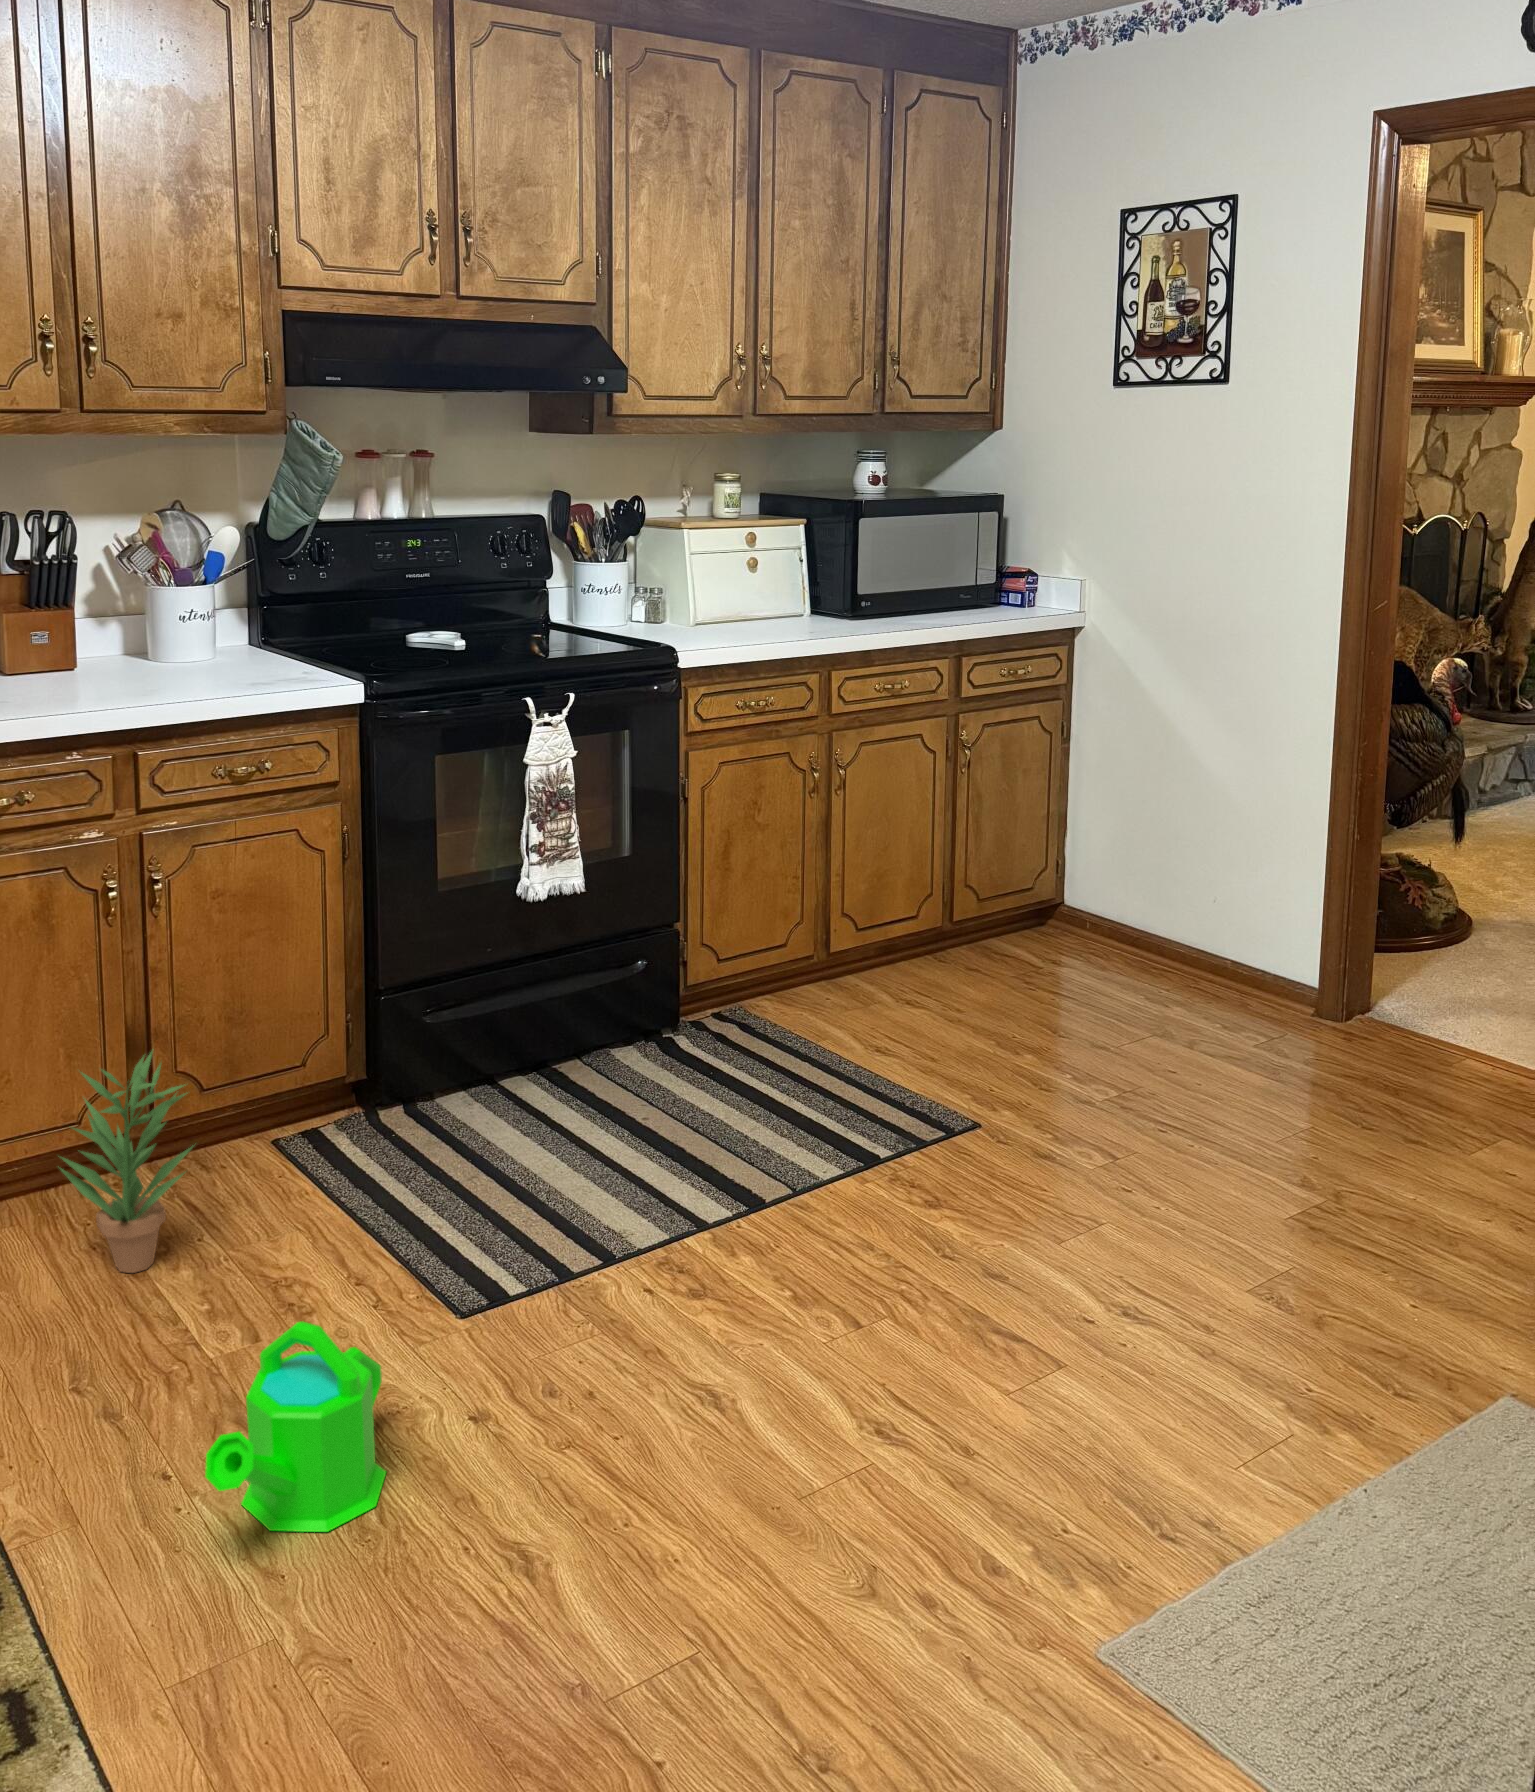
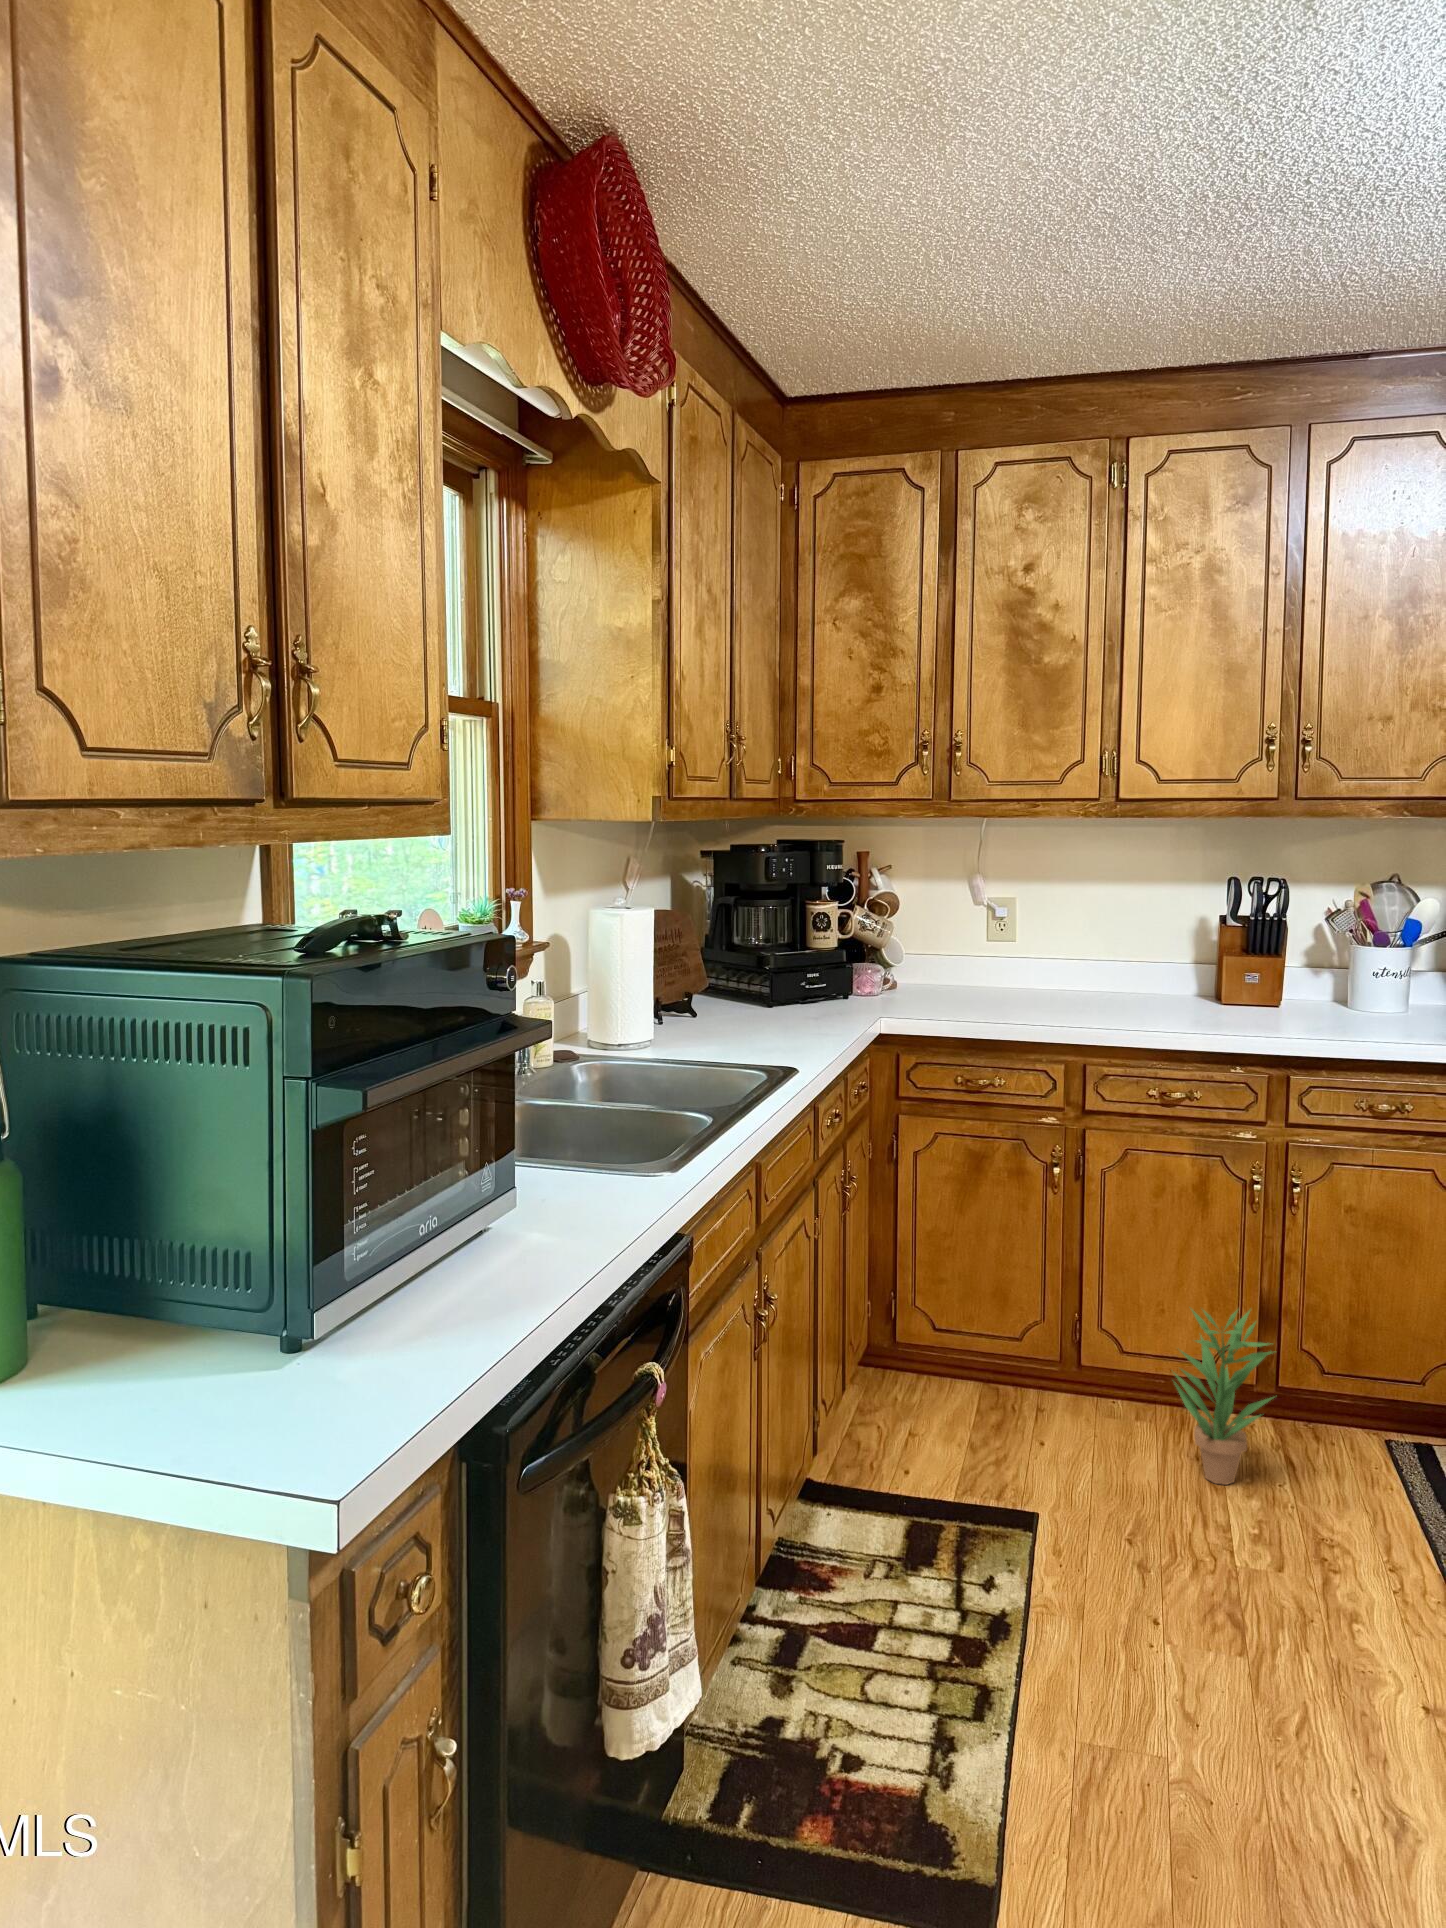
watering can: present [205,1321,386,1532] -> none [1154,1531,1347,1719]

